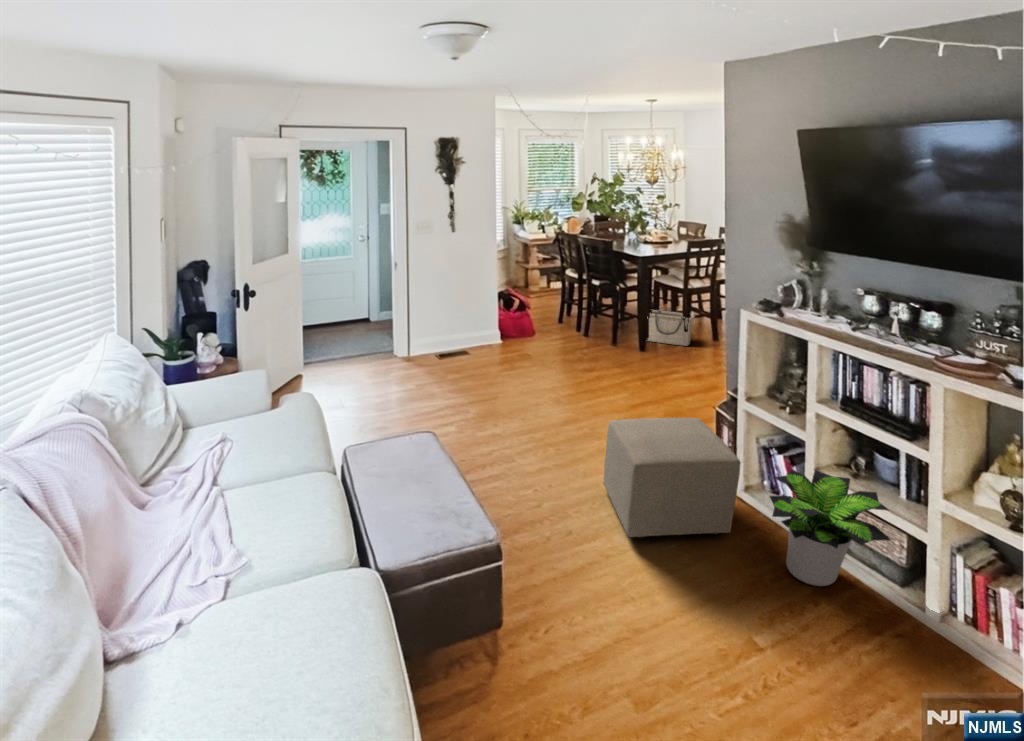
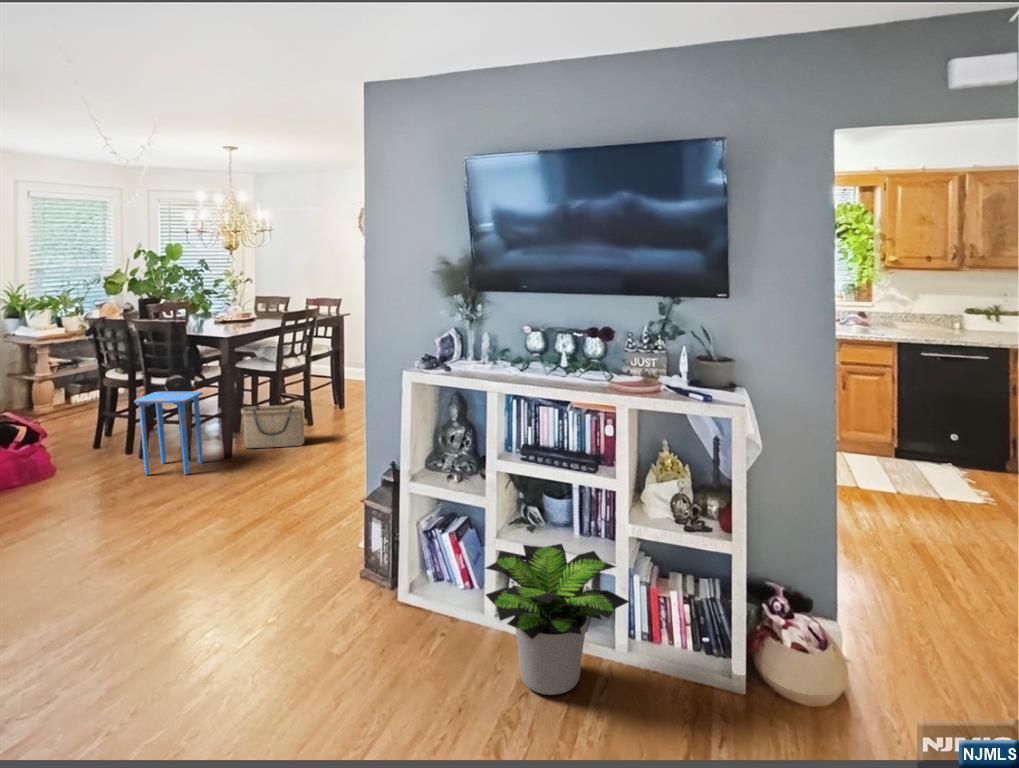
side table: none [578,291,622,353] -> present [134,391,203,475]
ottoman: present [603,418,741,538] -> none [235,520,442,730]

